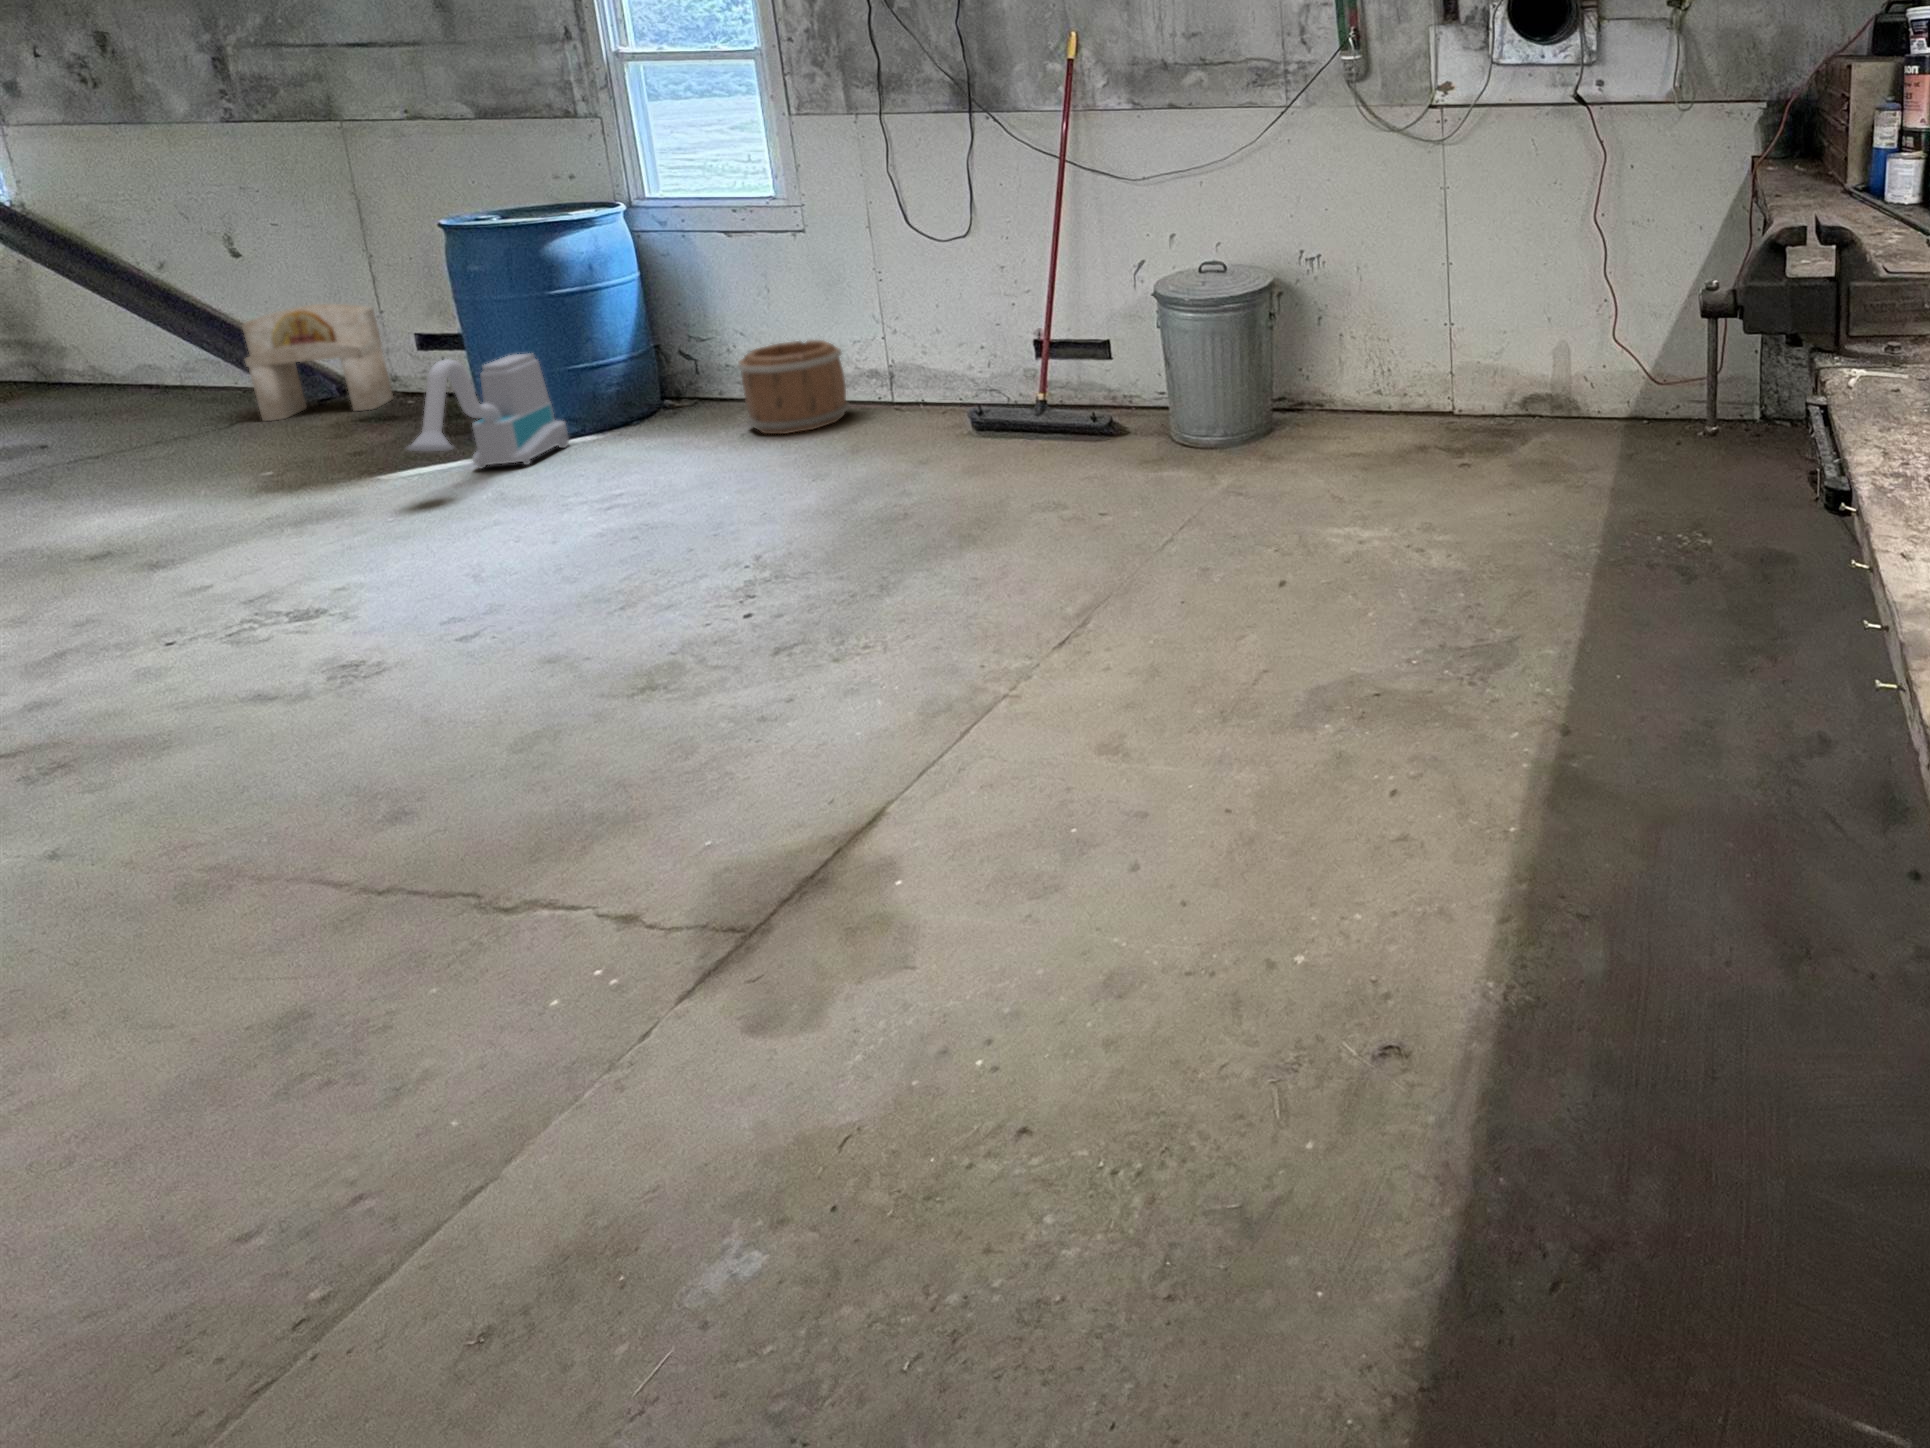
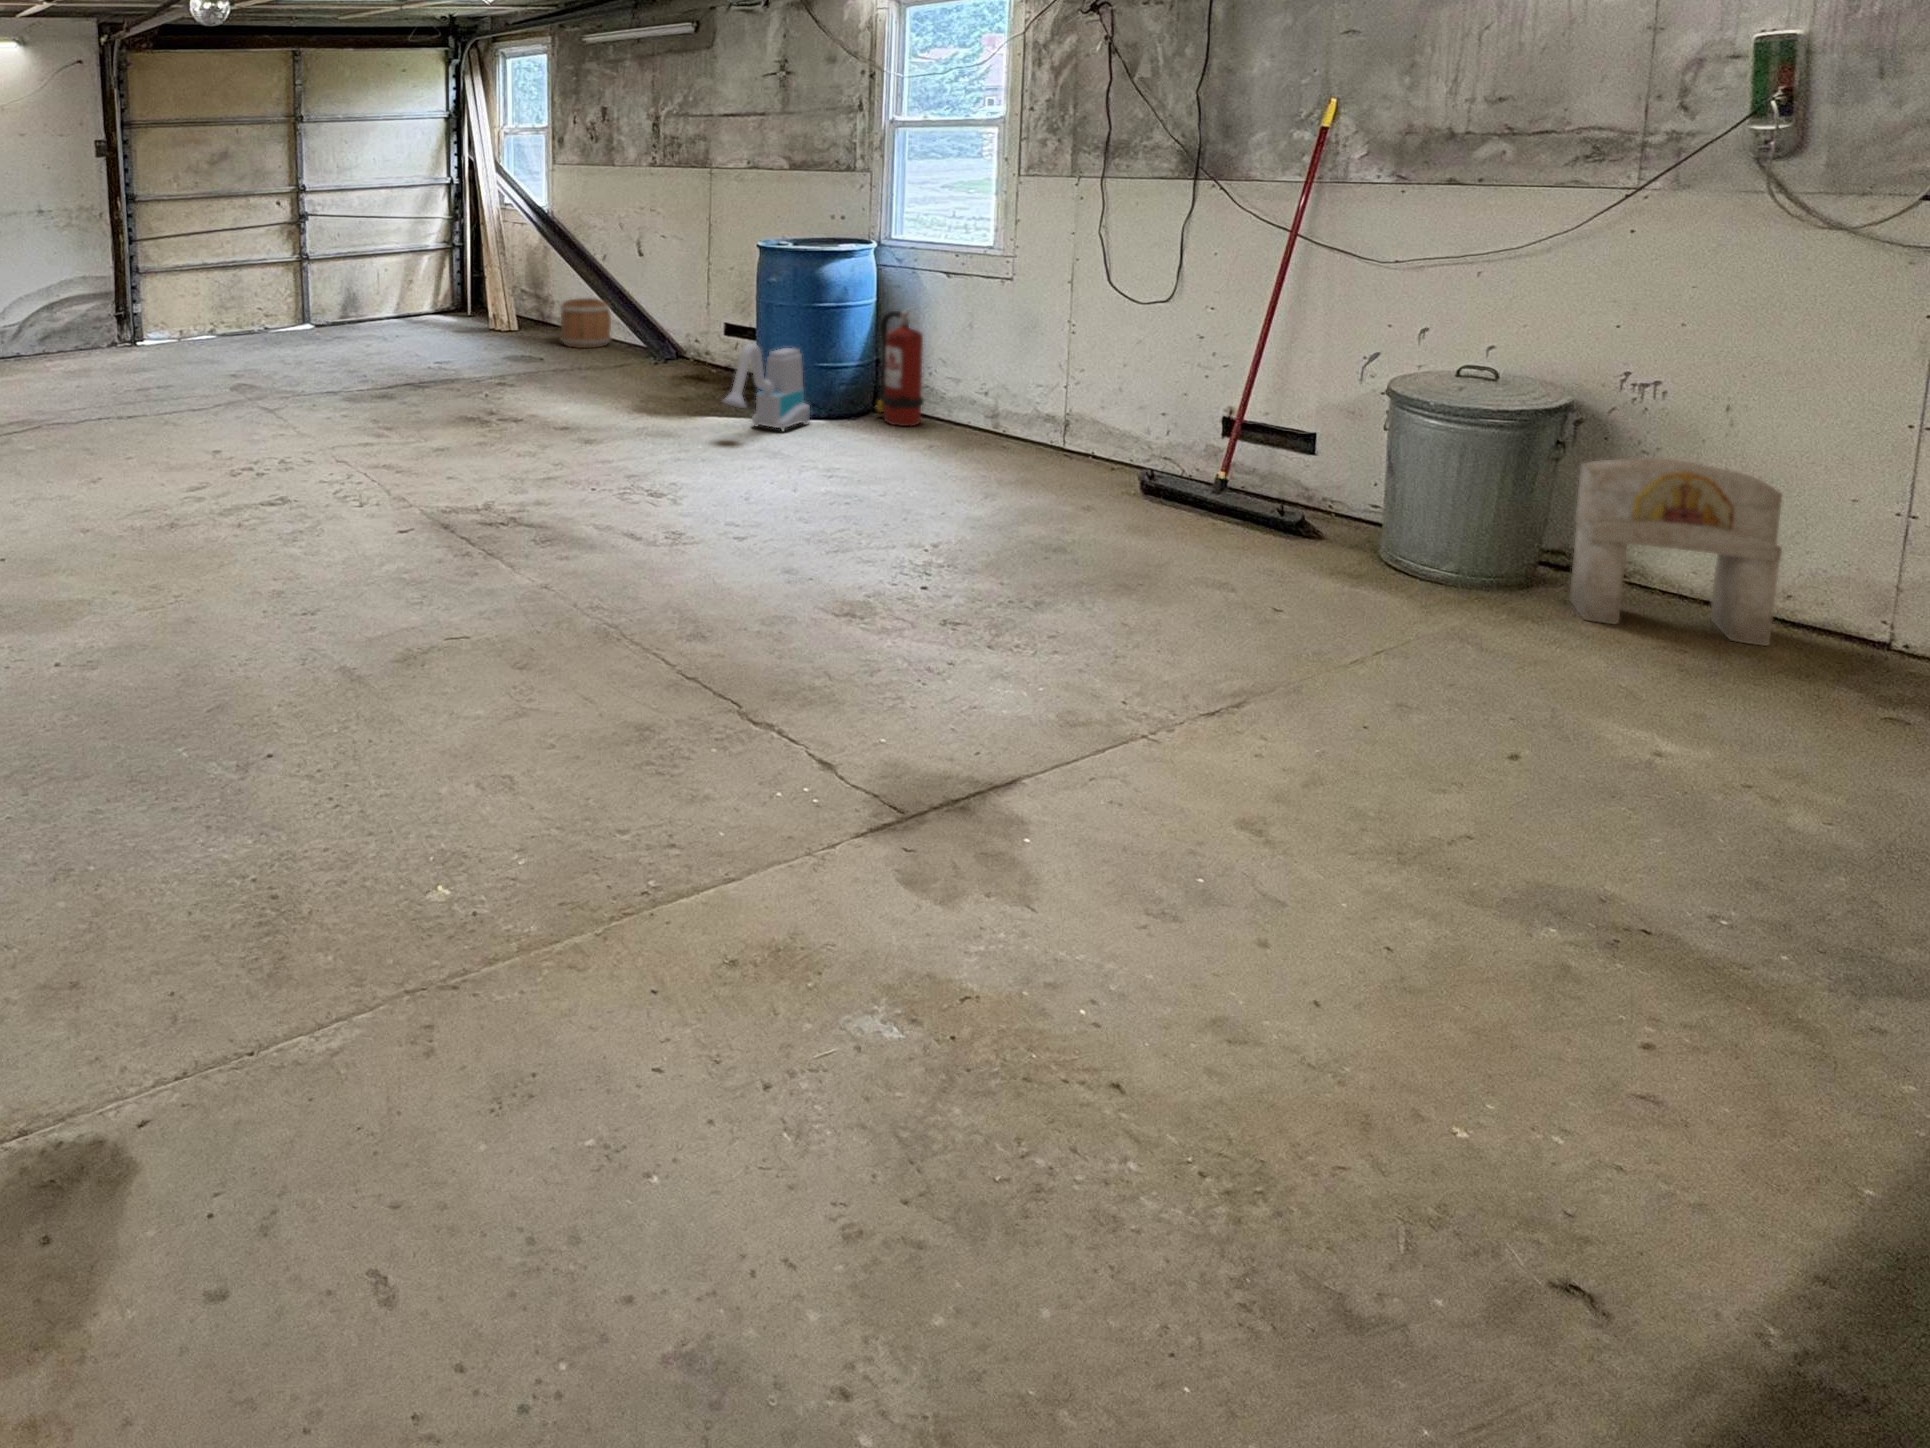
fire extinguisher: none [650,276,727,420] -> present [878,309,924,426]
stool: present [242,304,393,421] -> present [1569,458,1782,646]
bucket: present [738,340,850,434] -> present [561,298,611,348]

